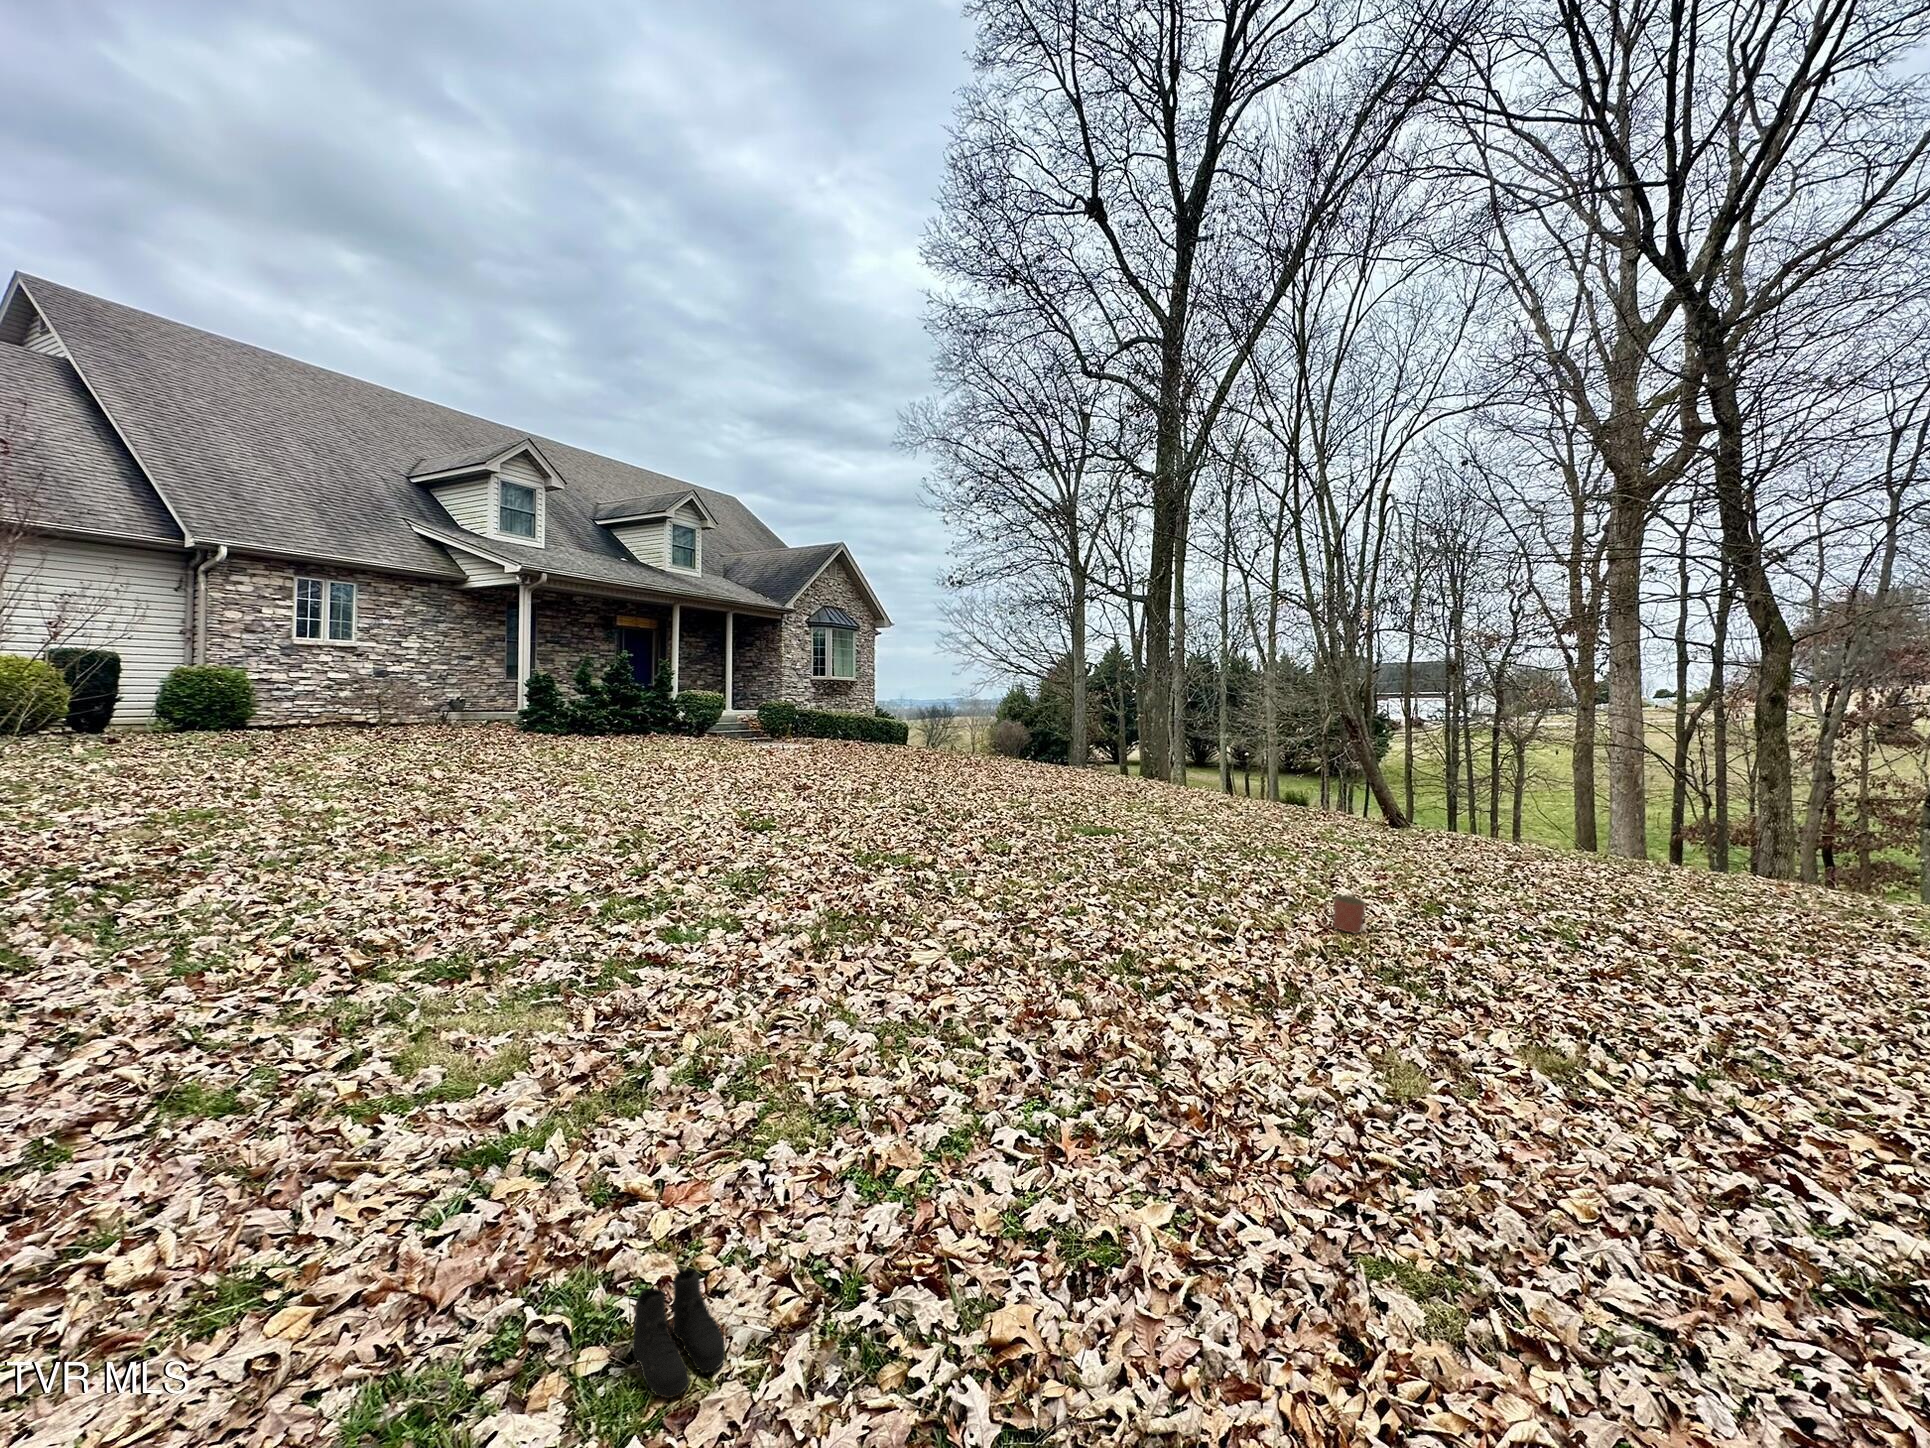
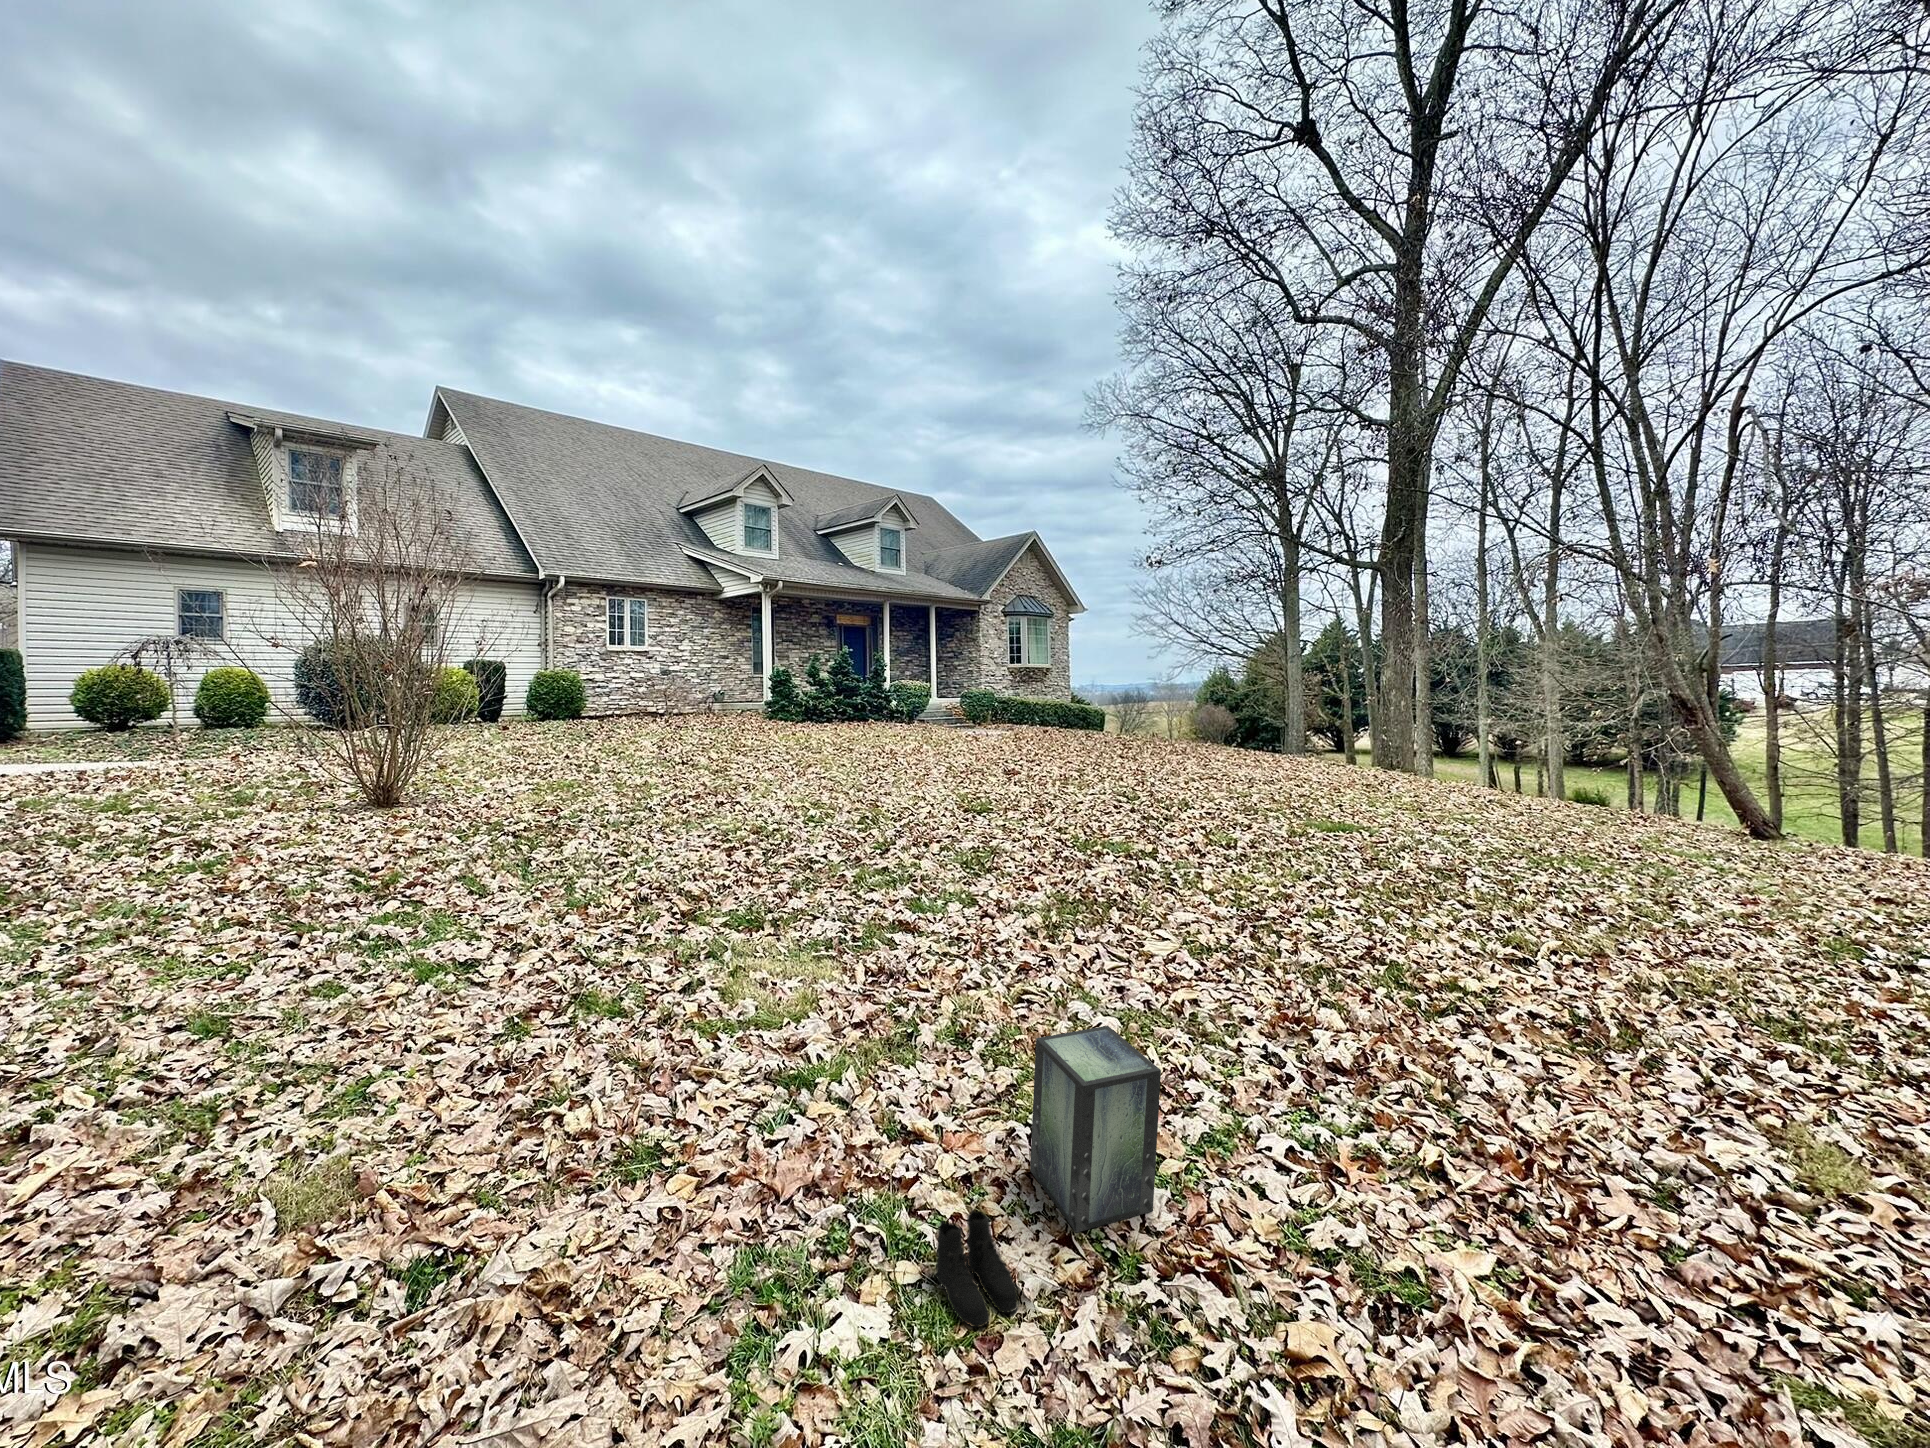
planter: present [1333,895,1366,934] -> none [1673,920,1727,970]
storage box: none [758,1047,892,1267] -> present [1030,1026,1161,1233]

